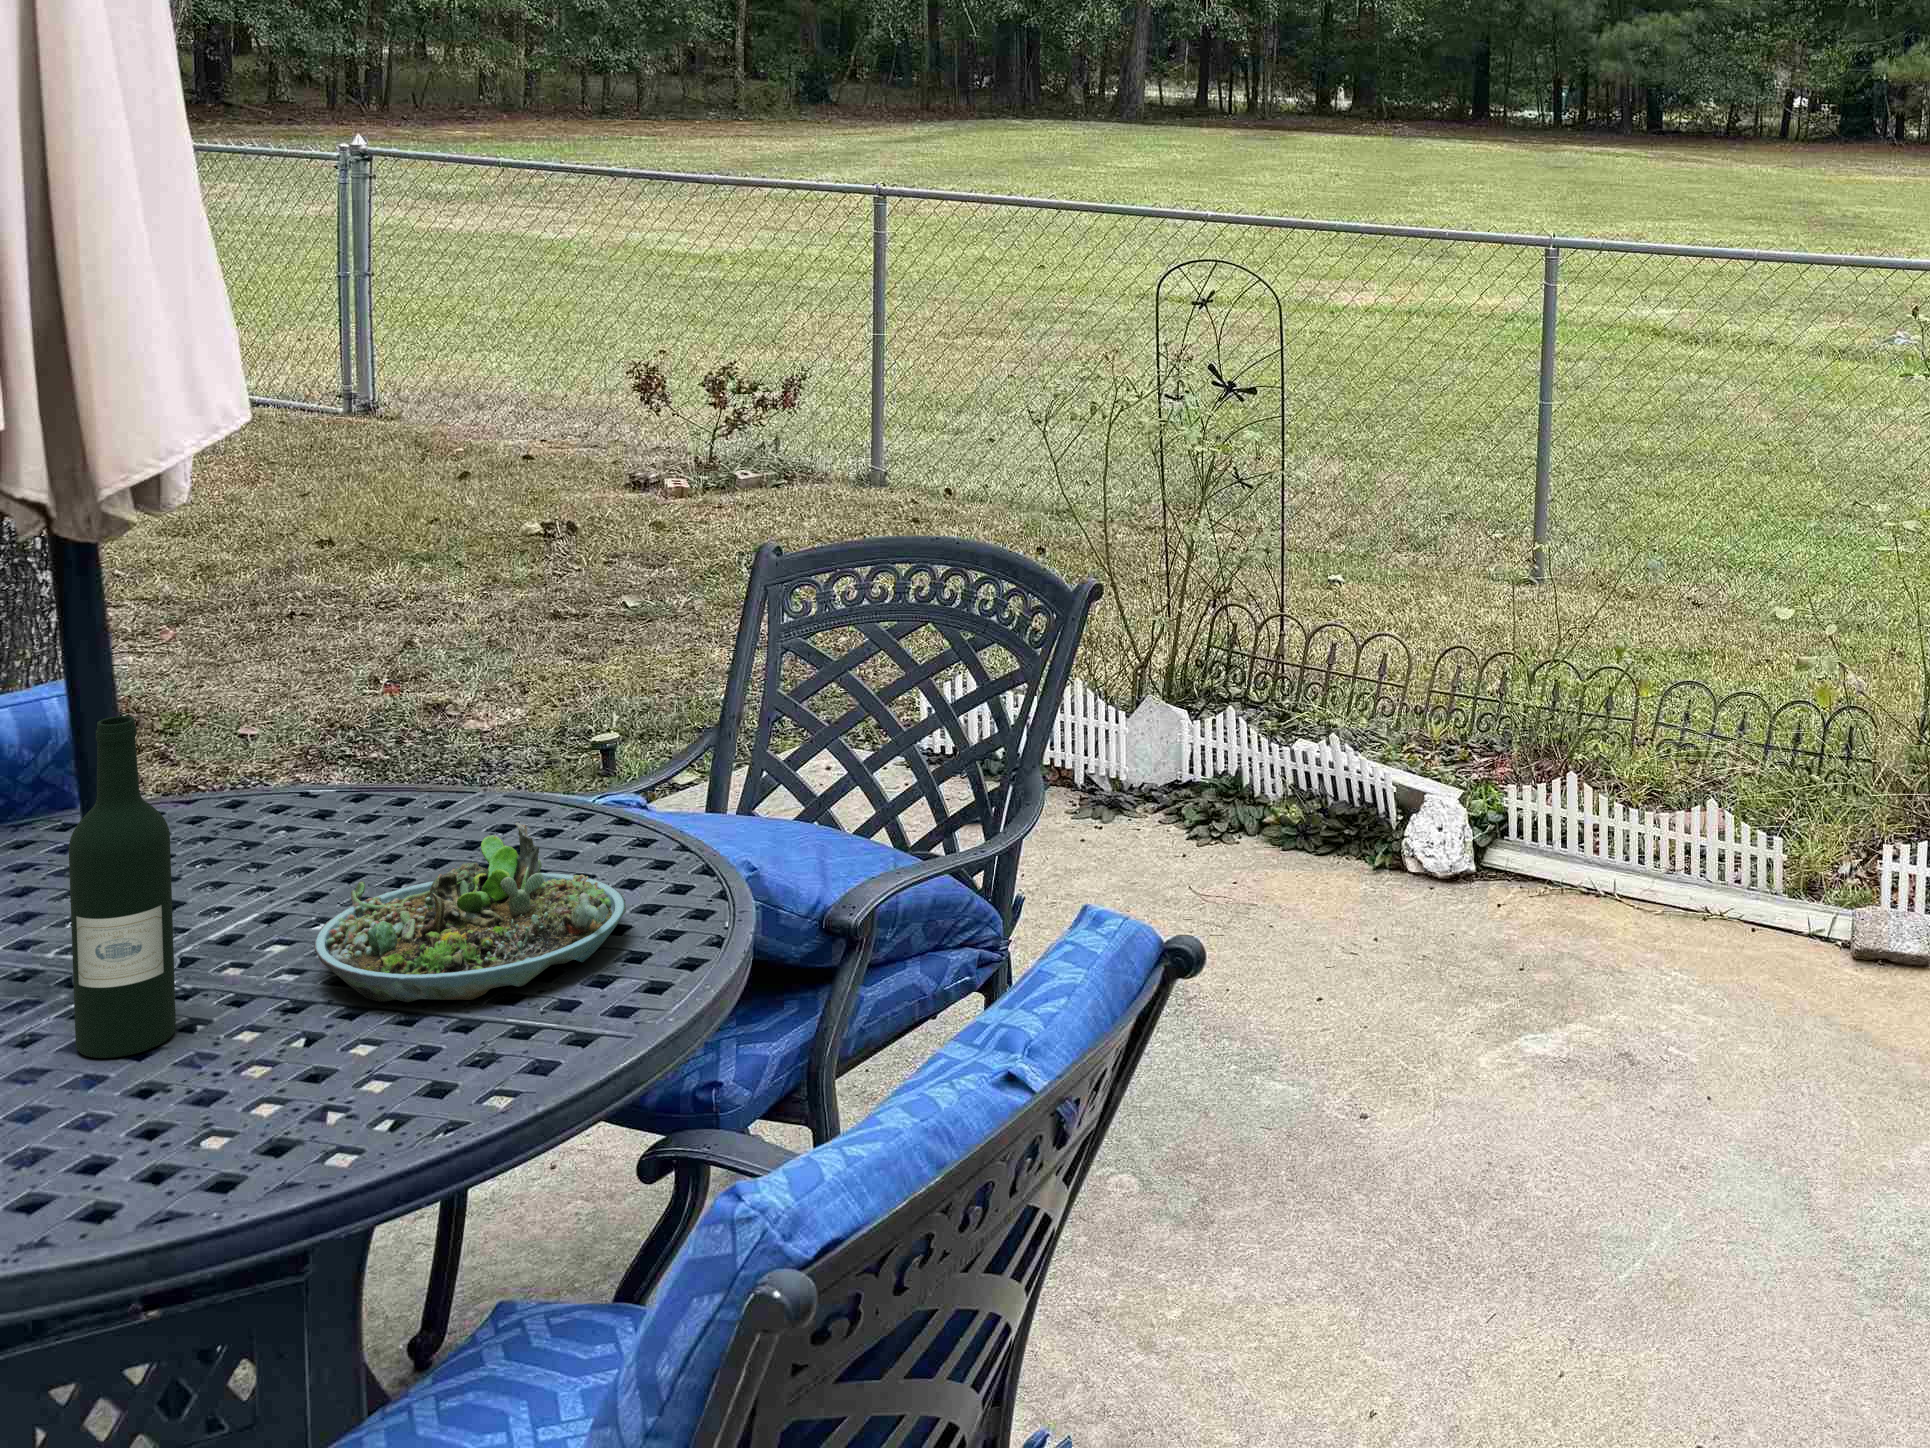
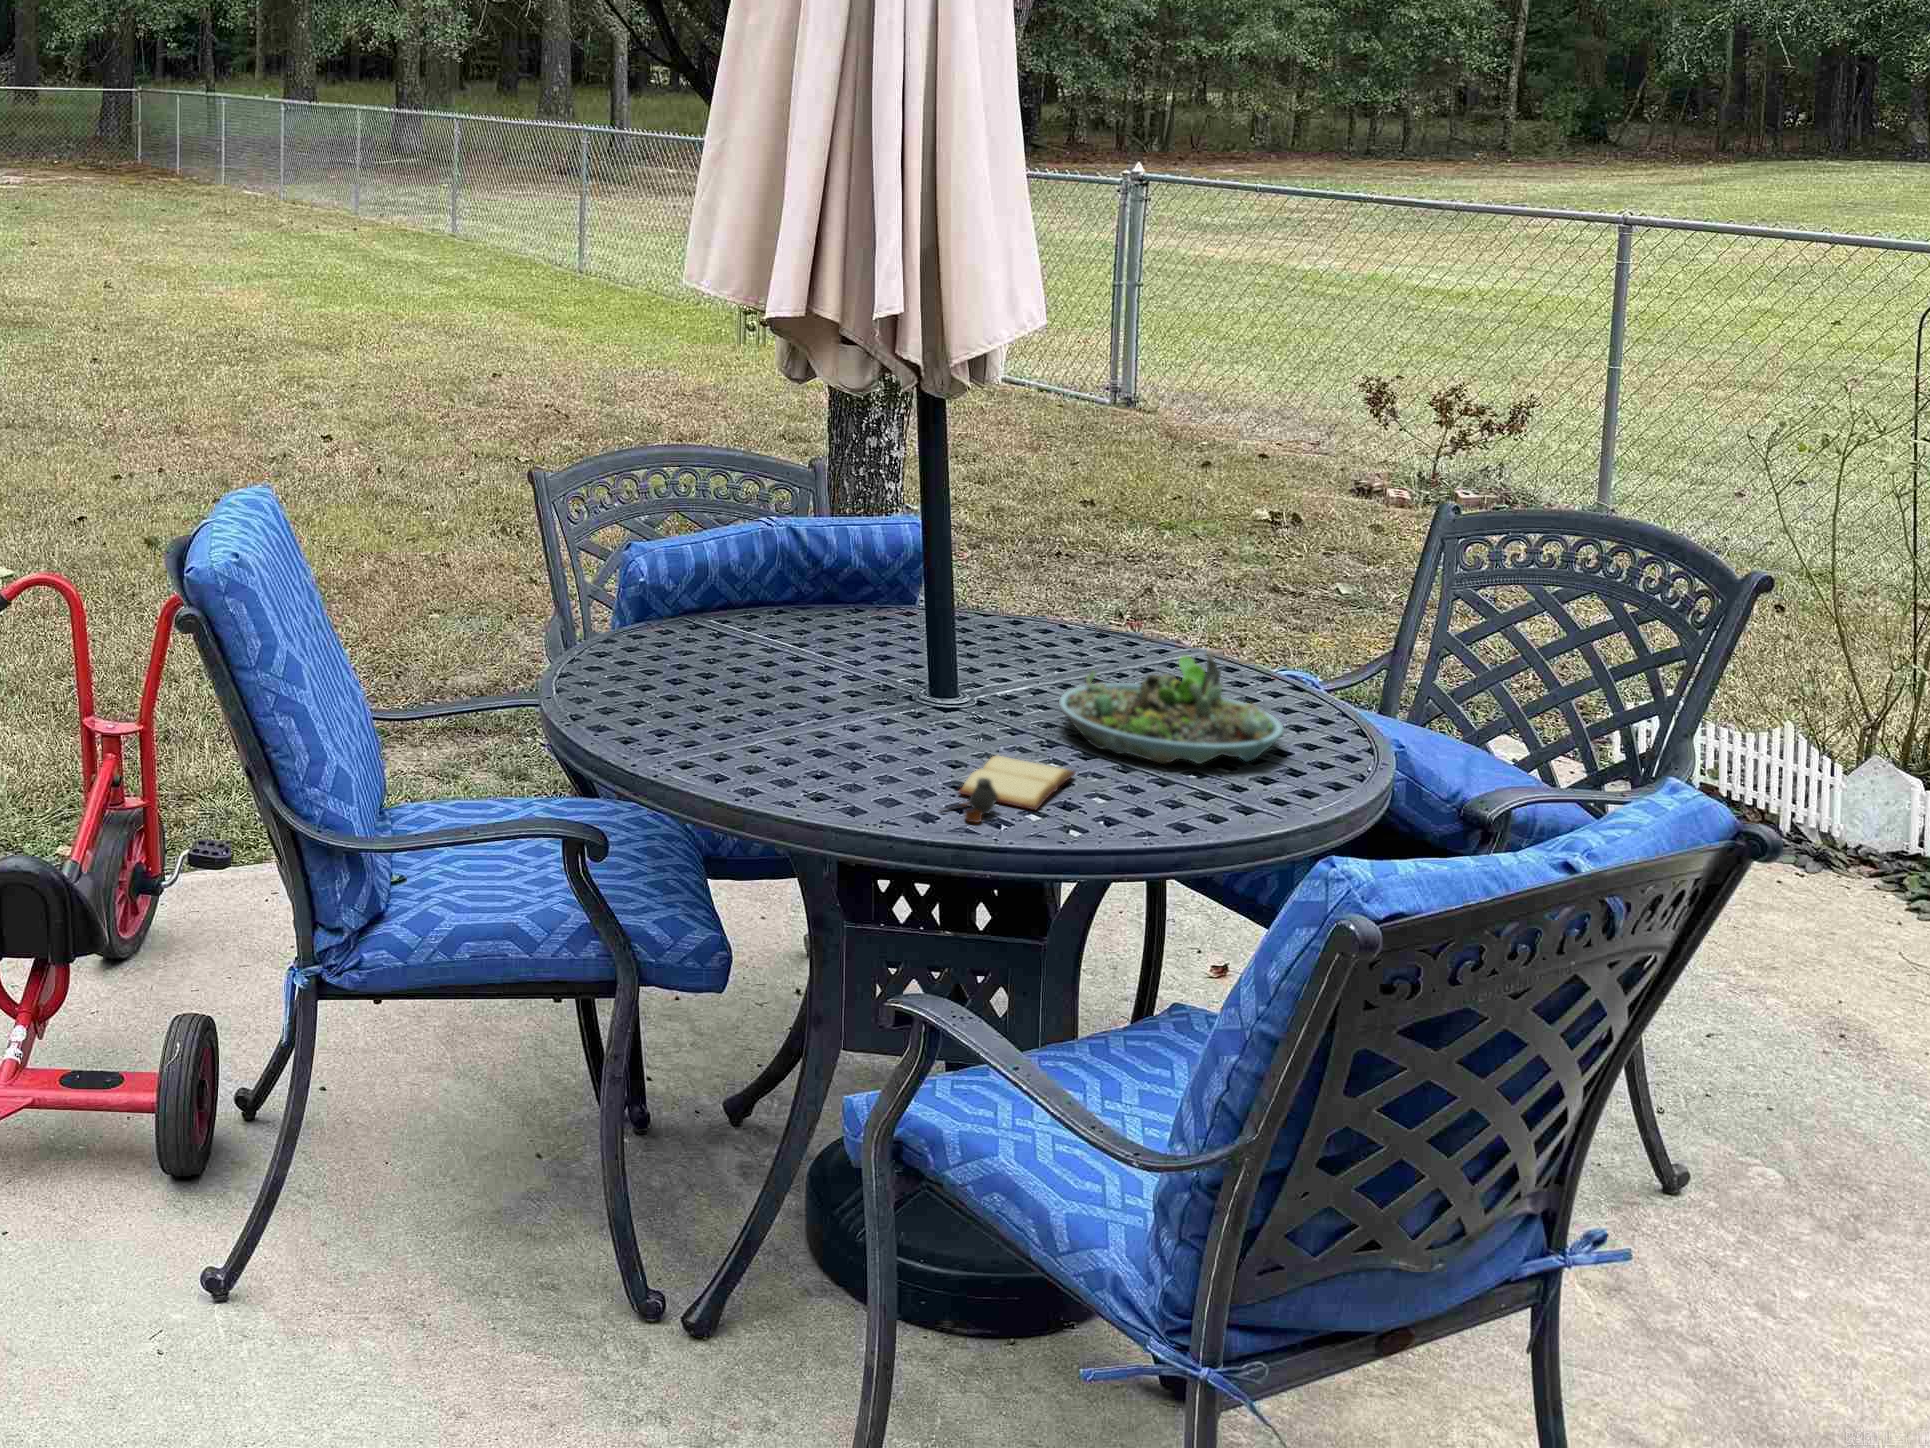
wine bottle: present [69,716,176,1058] -> none [911,507,975,738]
book: none [132,1056,350,1209] -> present [944,756,1075,822]

